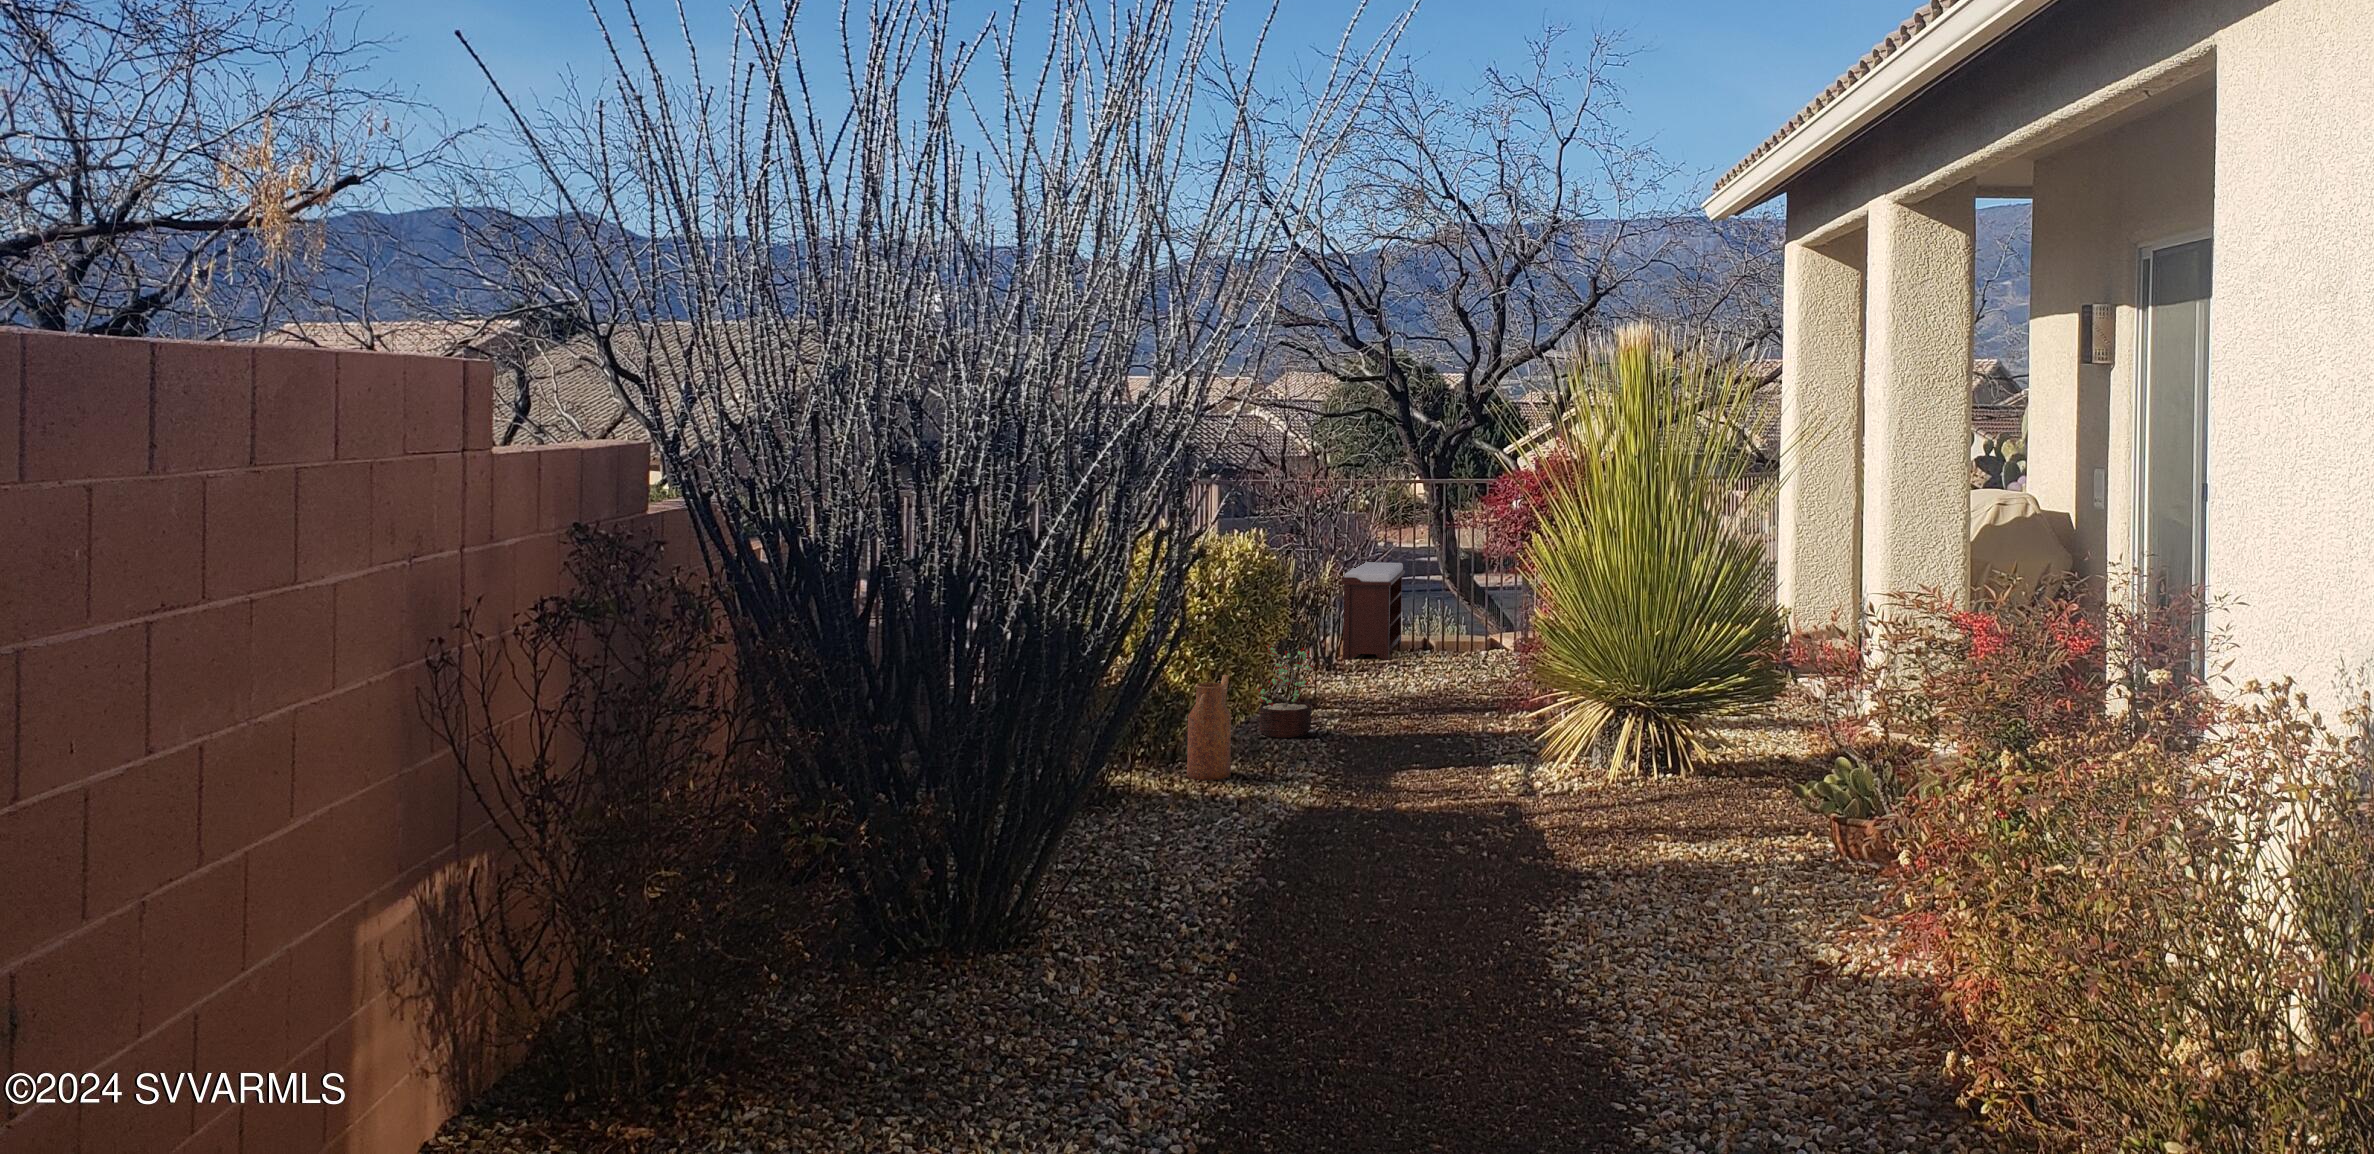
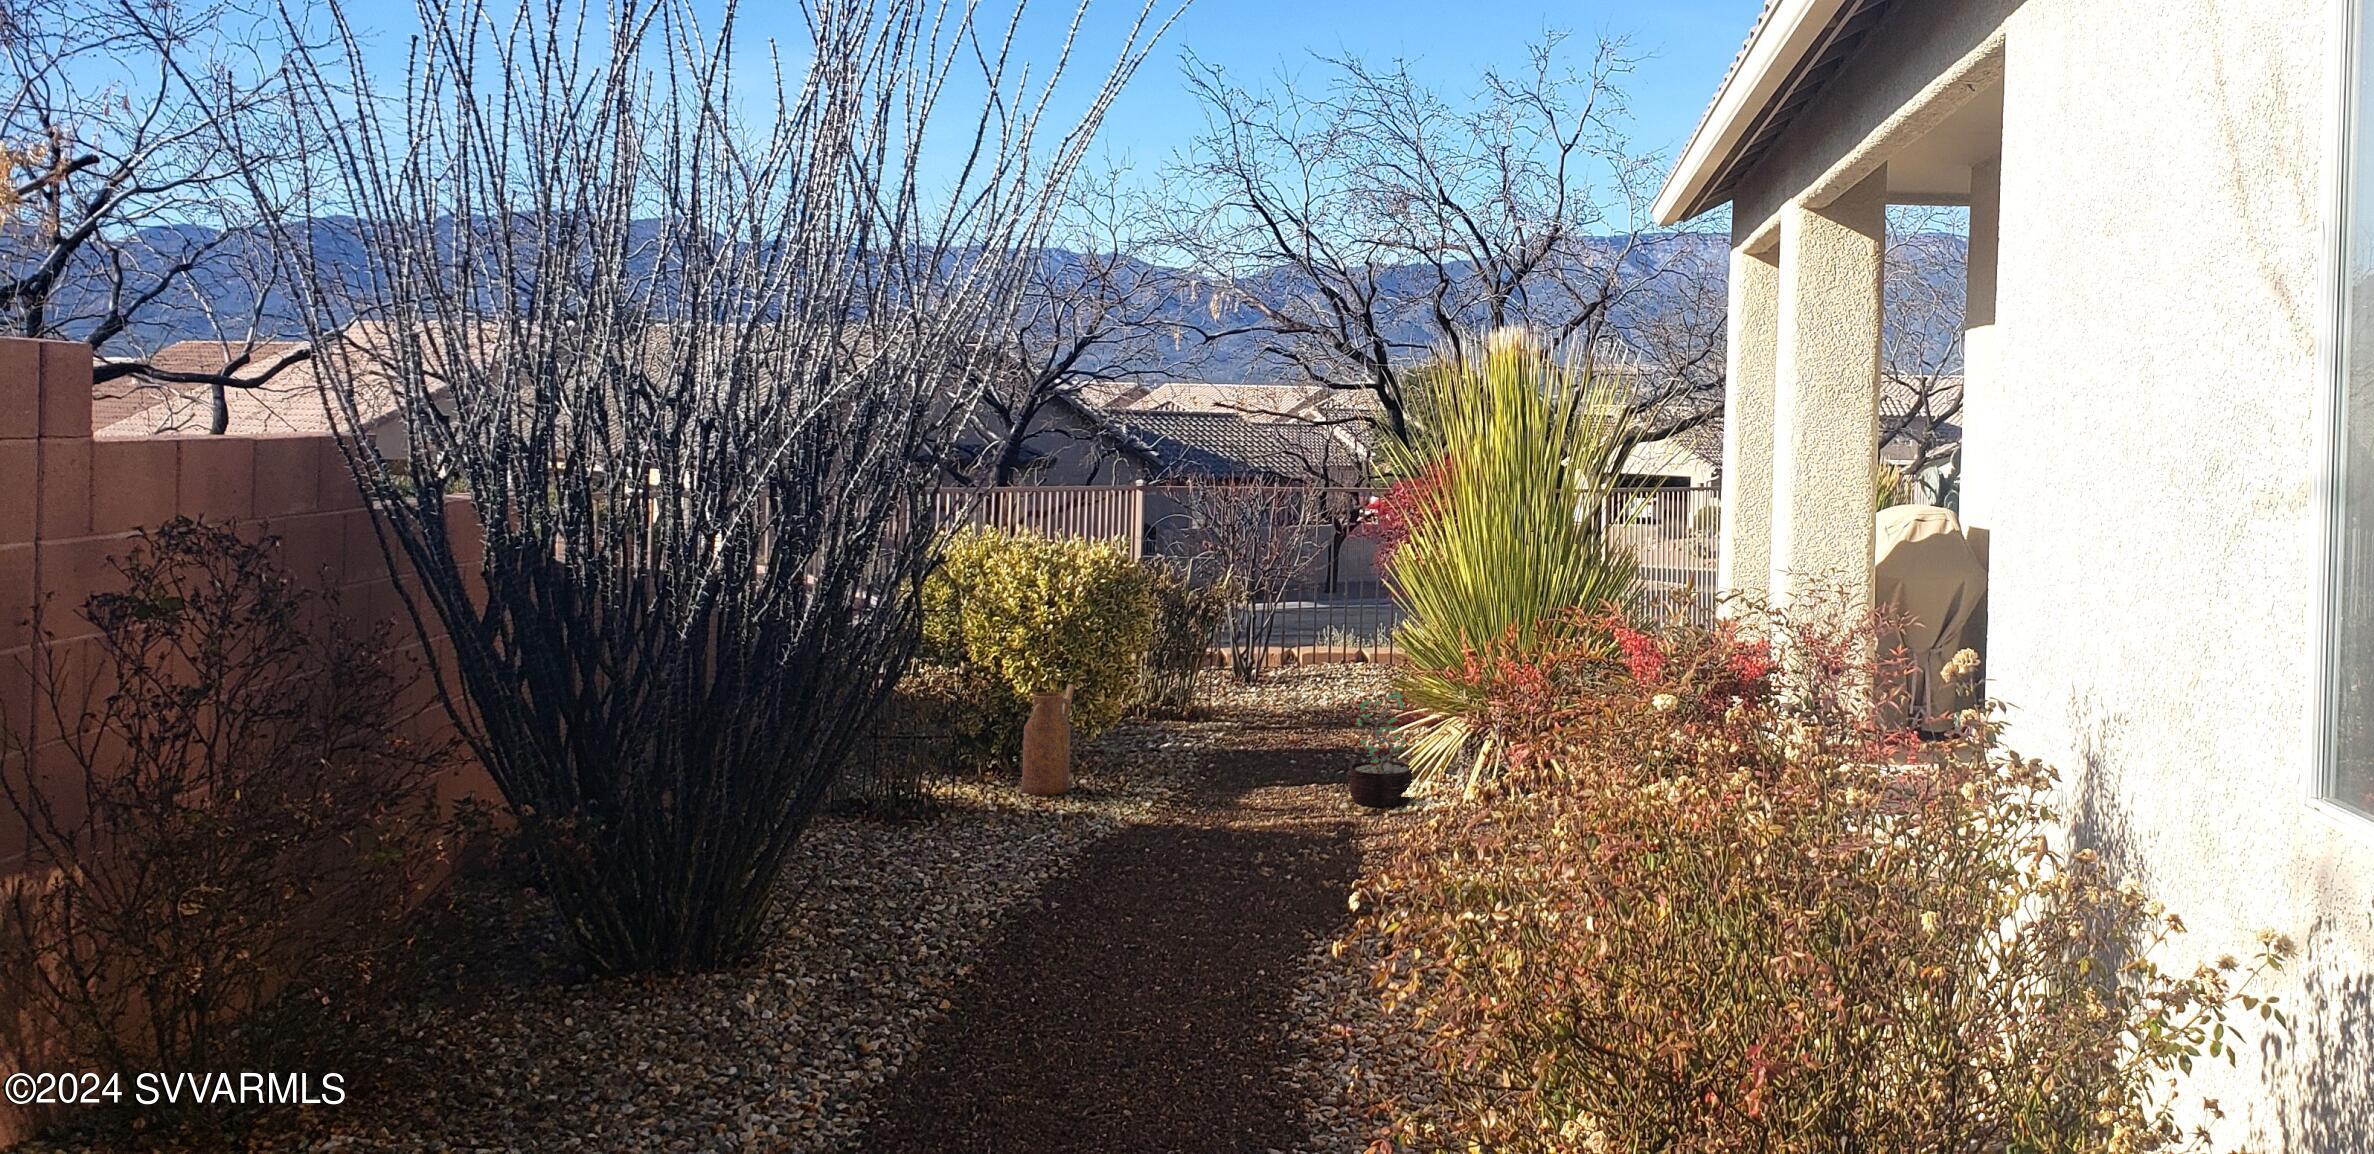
bench: present [1341,562,1405,660] -> none [1257,569,1335,674]
decorative plant: present [1258,645,1314,738] -> present [1349,691,1413,807]

